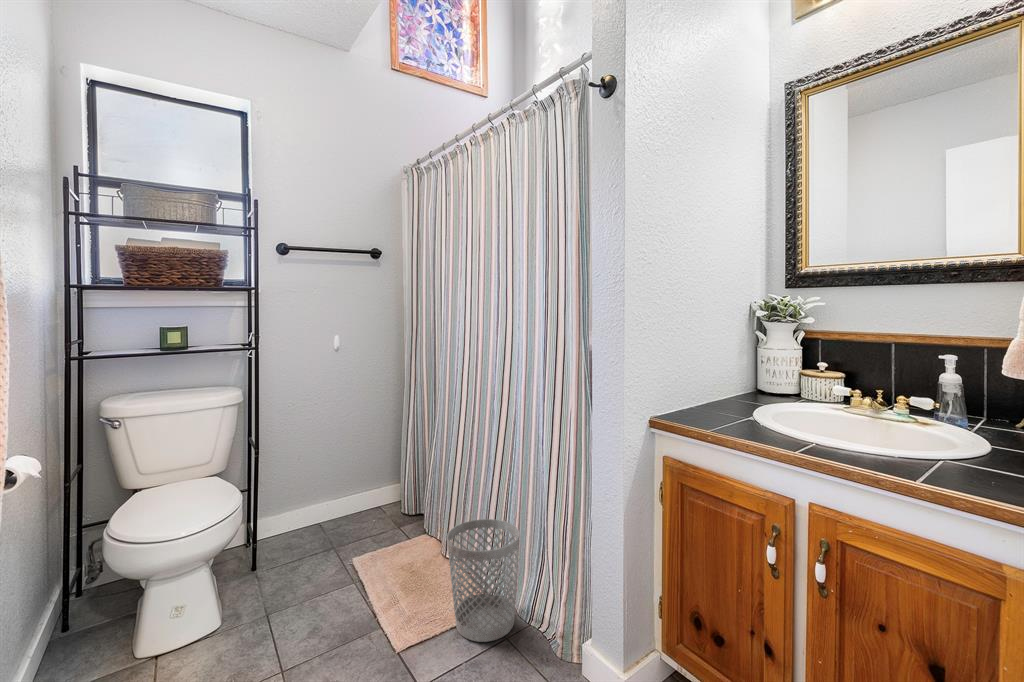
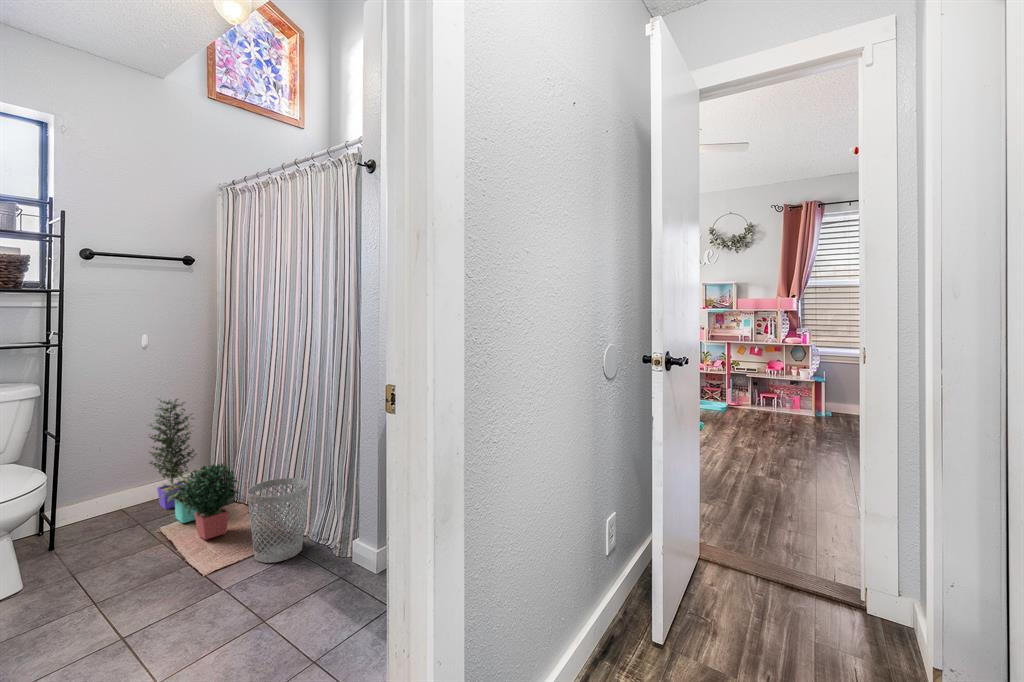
potted plant: none [336,406,434,588] -> present [149,399,239,540]

